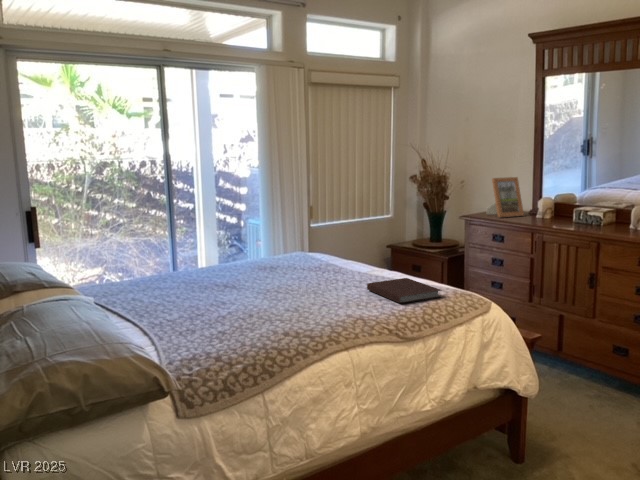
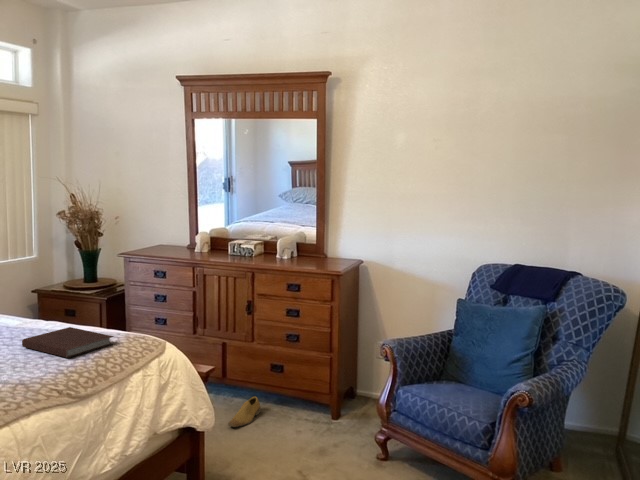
picture frame: present [486,177,524,217] -> none [145,213,182,253]
shoe: none [558,376,598,403] -> present [228,396,261,427]

